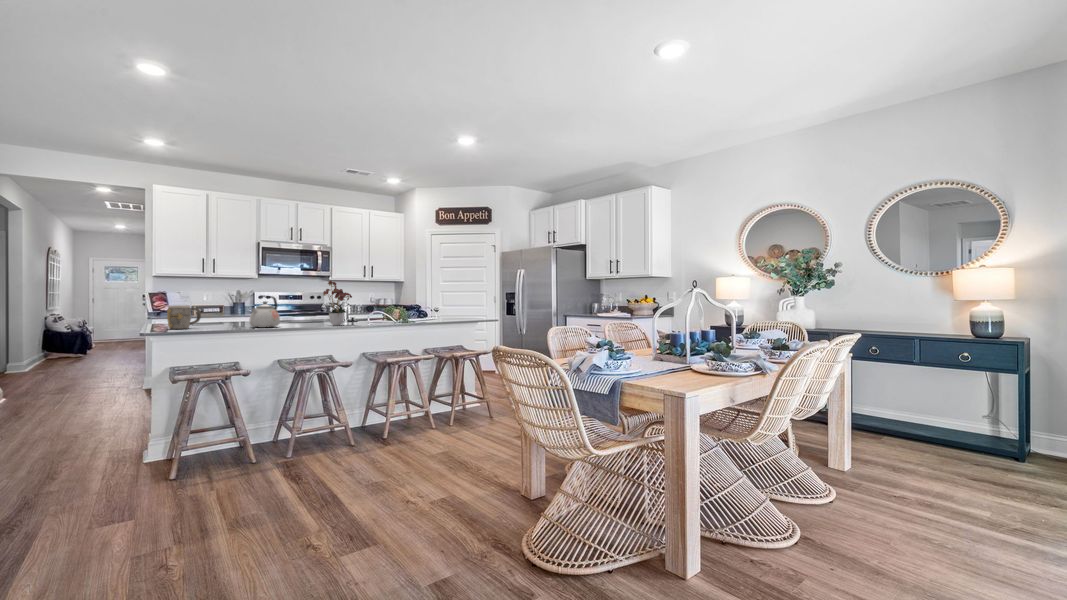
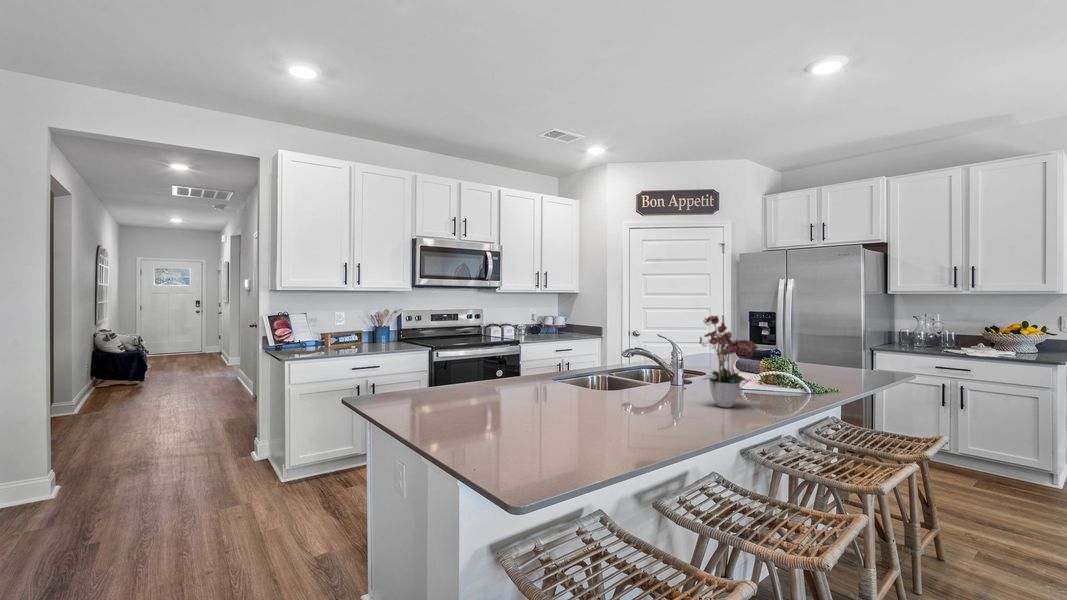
kettle: present [249,295,280,328] -> none [602,355,663,428]
mug: present [167,305,201,329] -> none [462,385,515,450]

